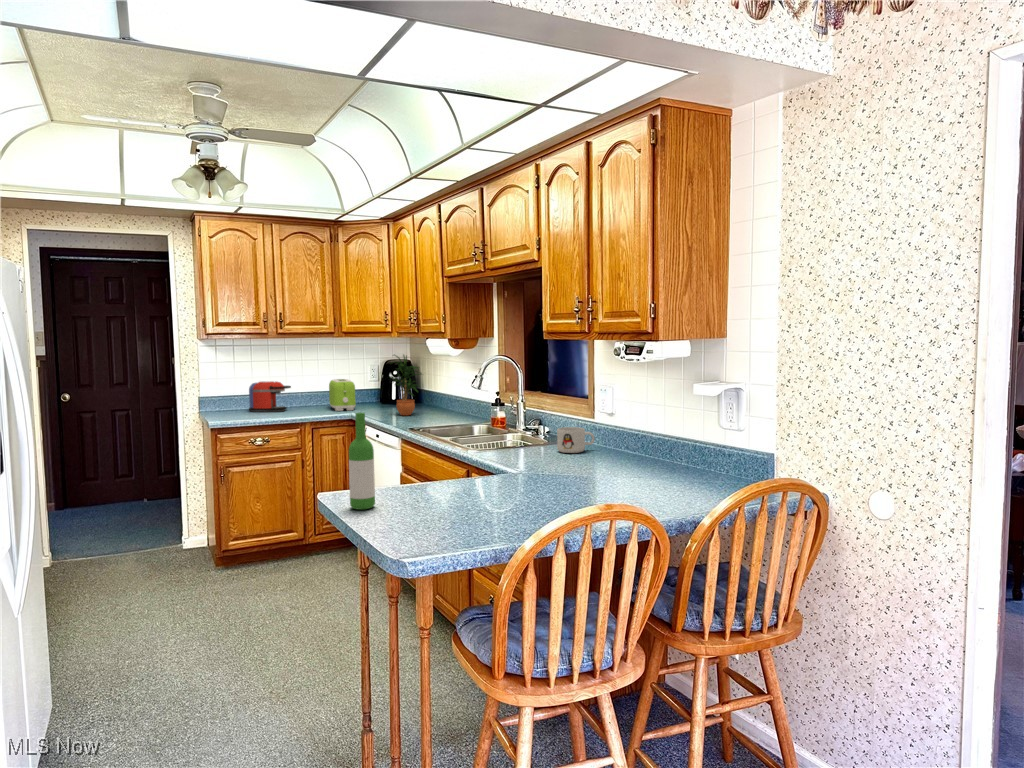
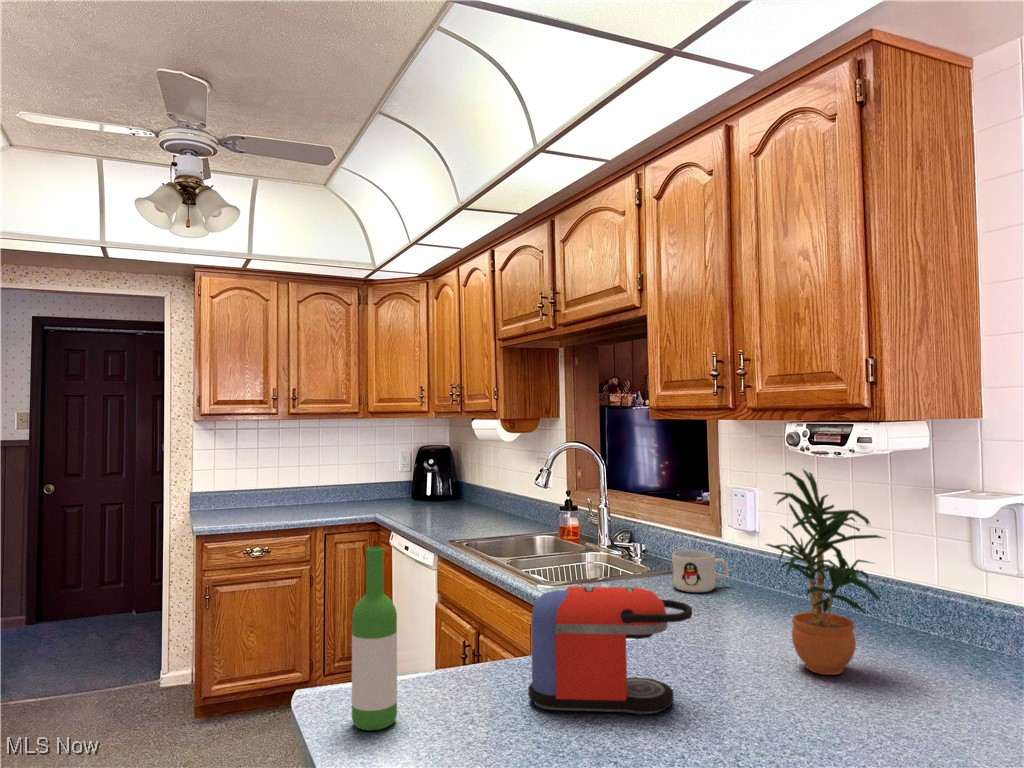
potted plant: present [391,355,421,416] -> present [766,470,885,675]
toaster: present [329,379,356,411] -> none [350,470,382,511]
coffee maker: present [249,381,291,412] -> present [528,587,692,714]

